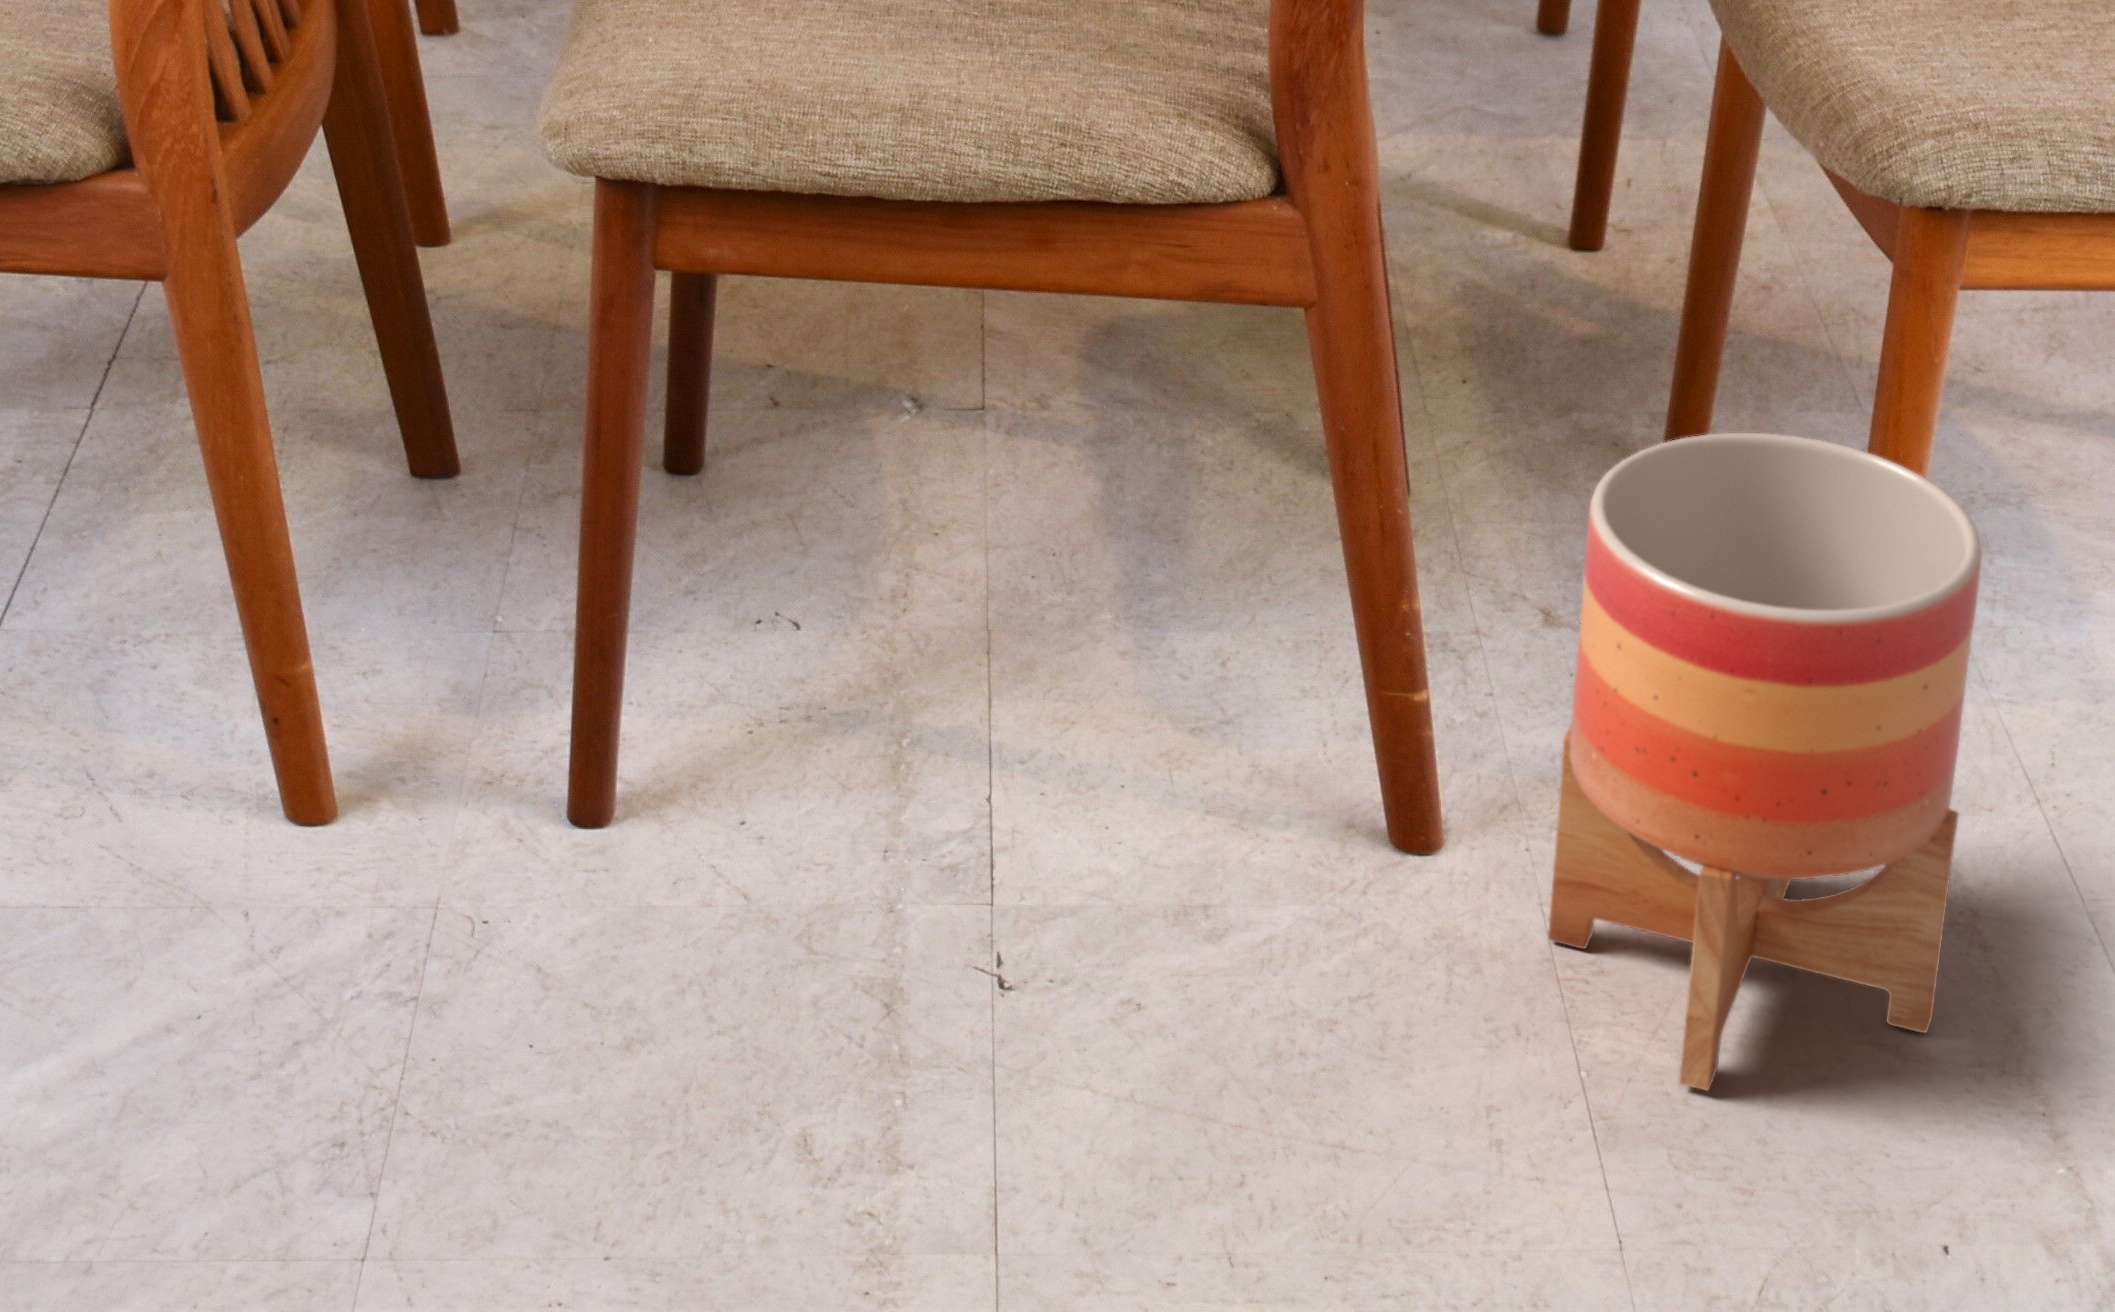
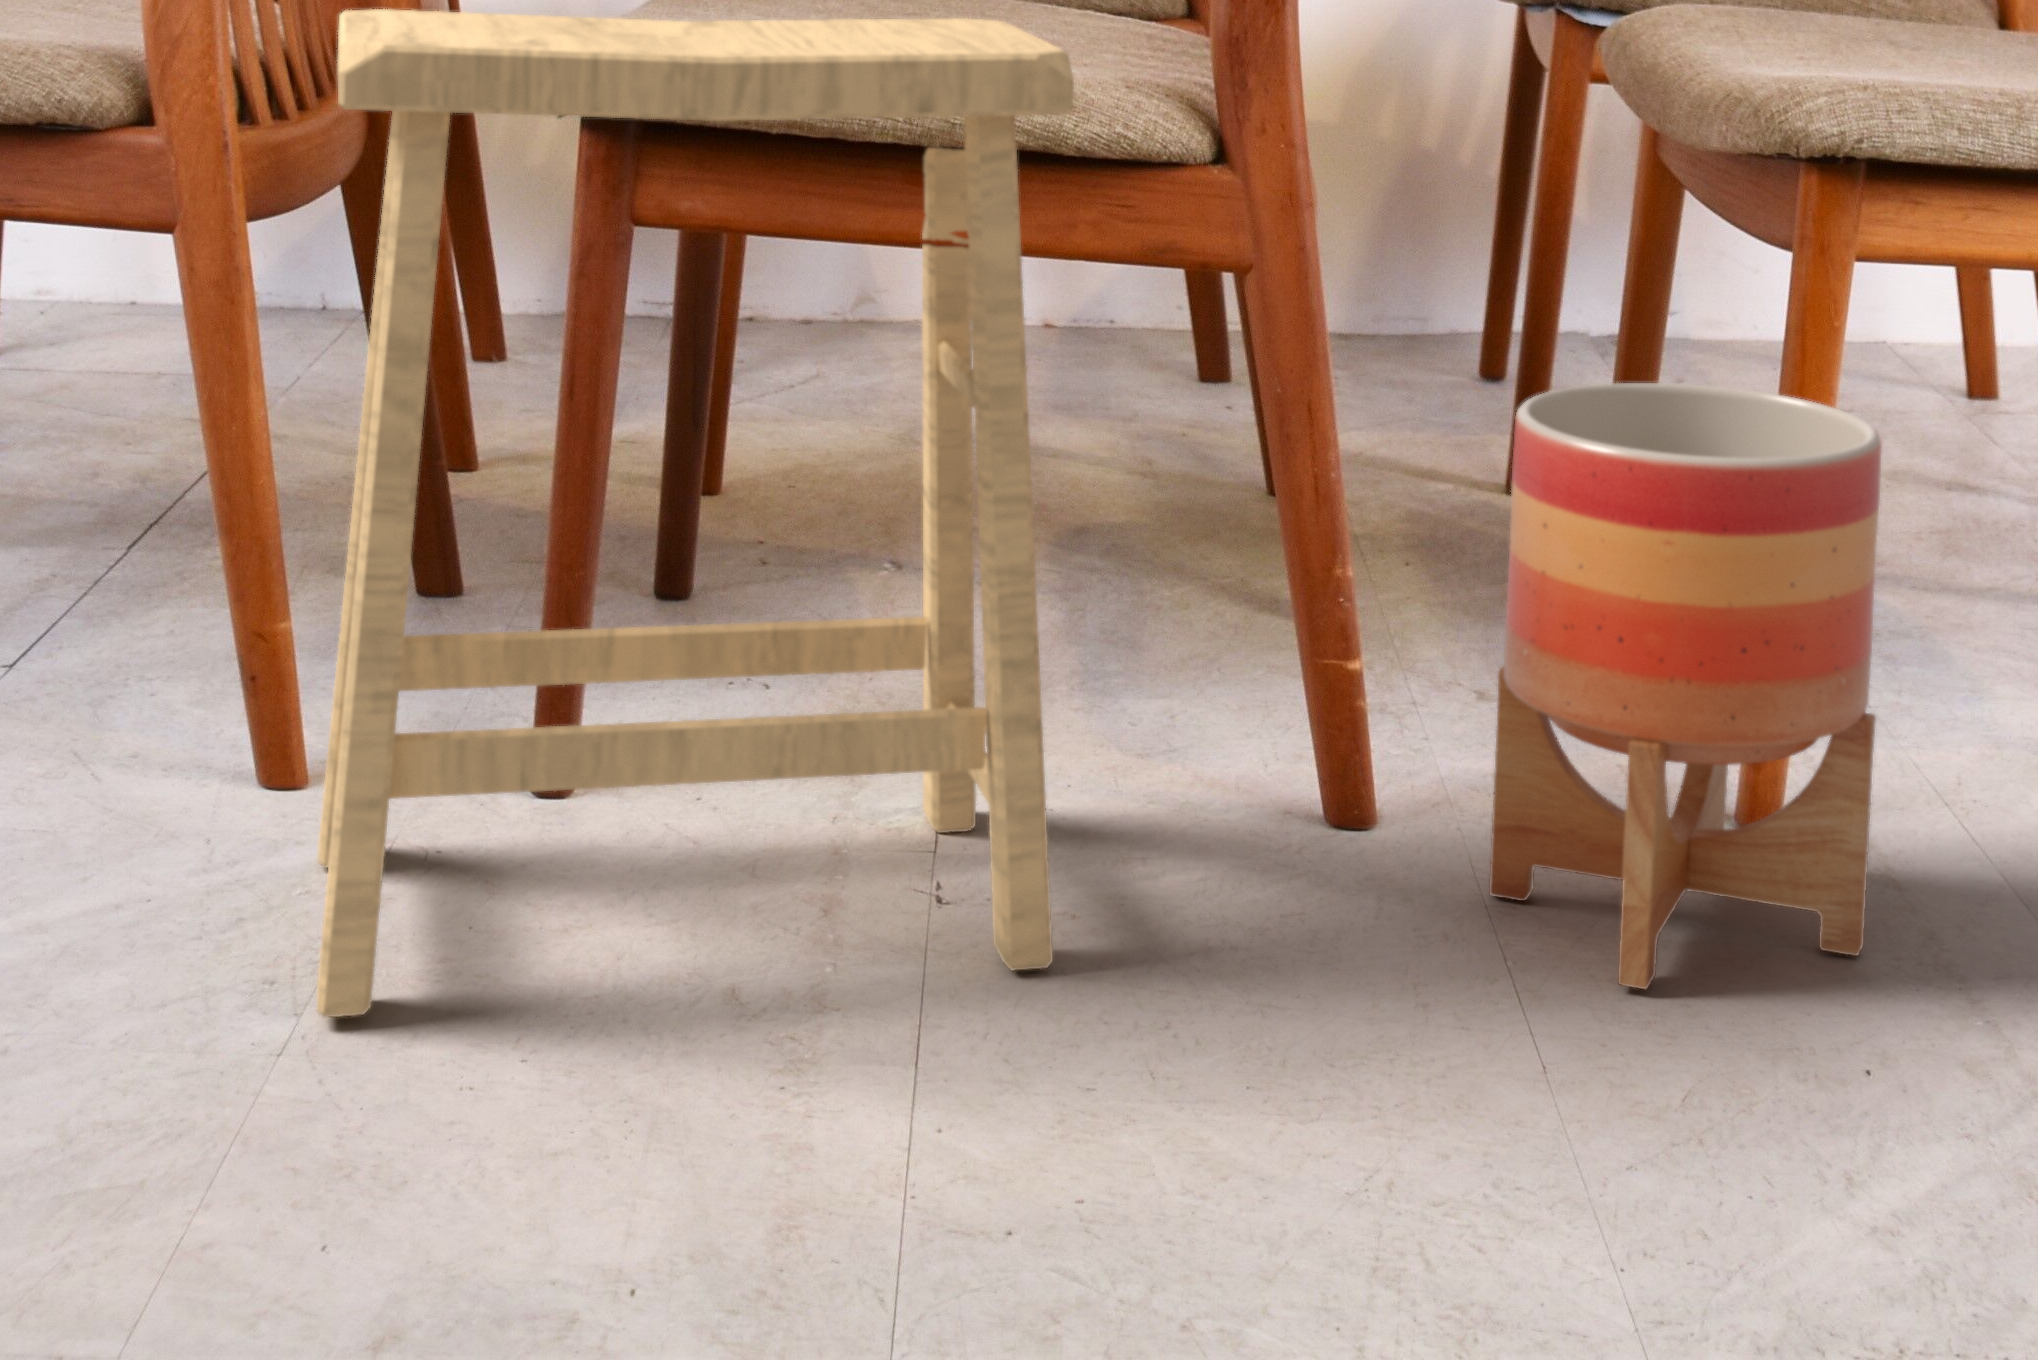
footstool: none [322,64,1122,1152] -> present [317,9,1074,1017]

